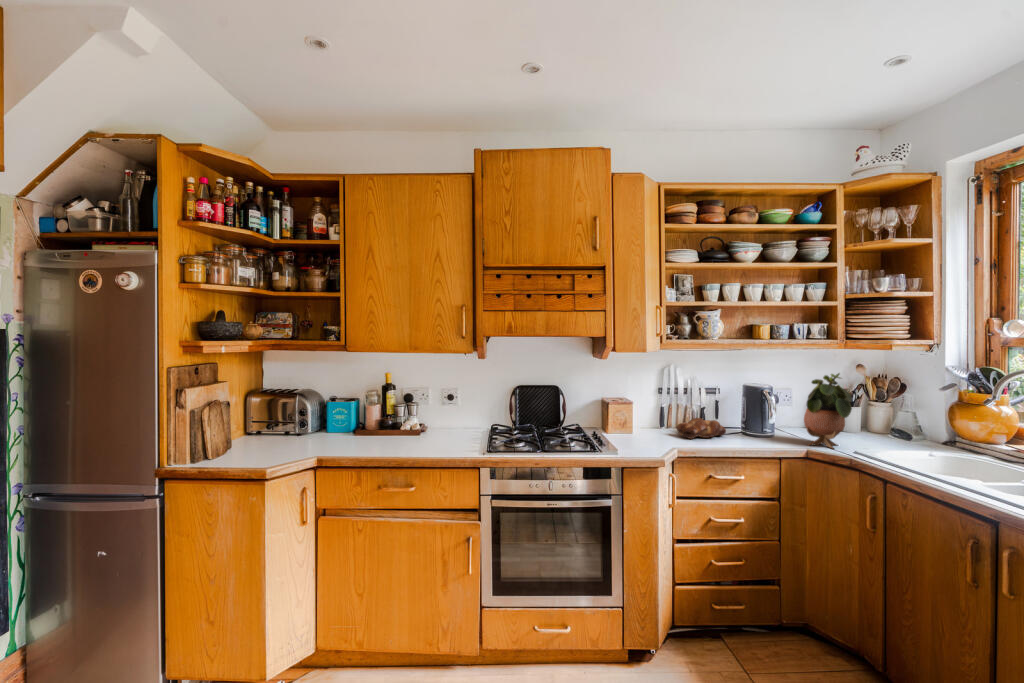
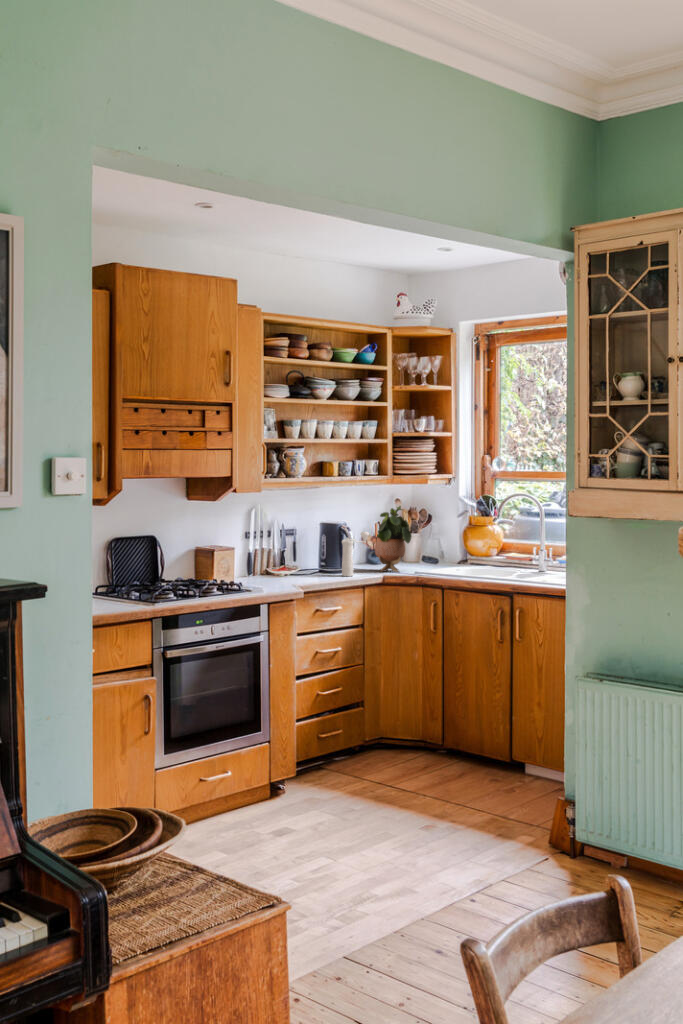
pepper mill: none [750,399,788,447] -> present [342,532,369,576]
bread loaf: present [677,418,726,439] -> none [276,557,314,578]

